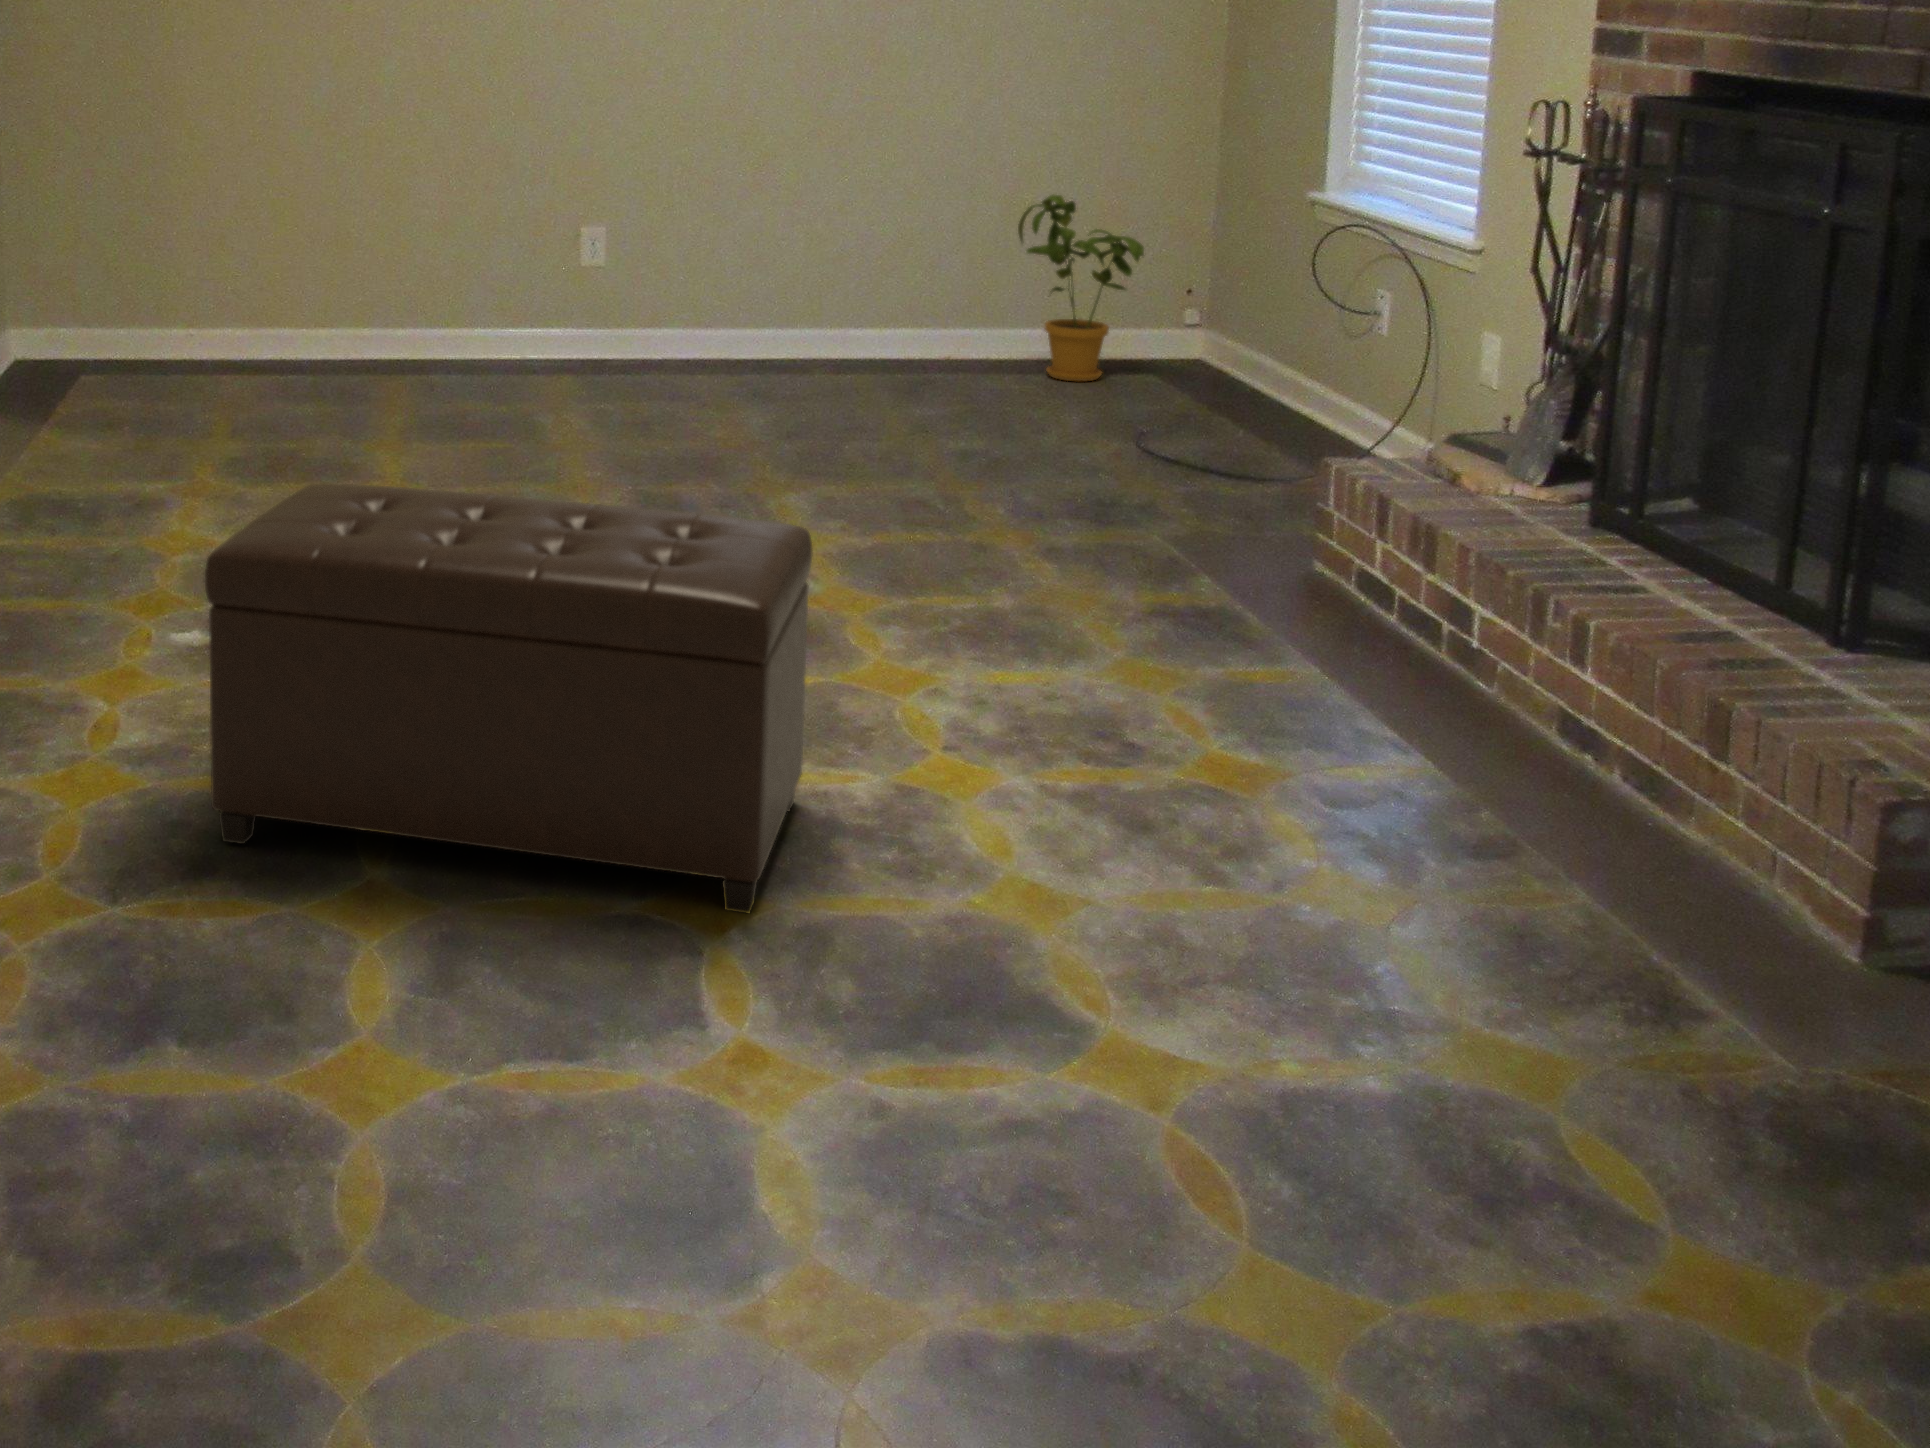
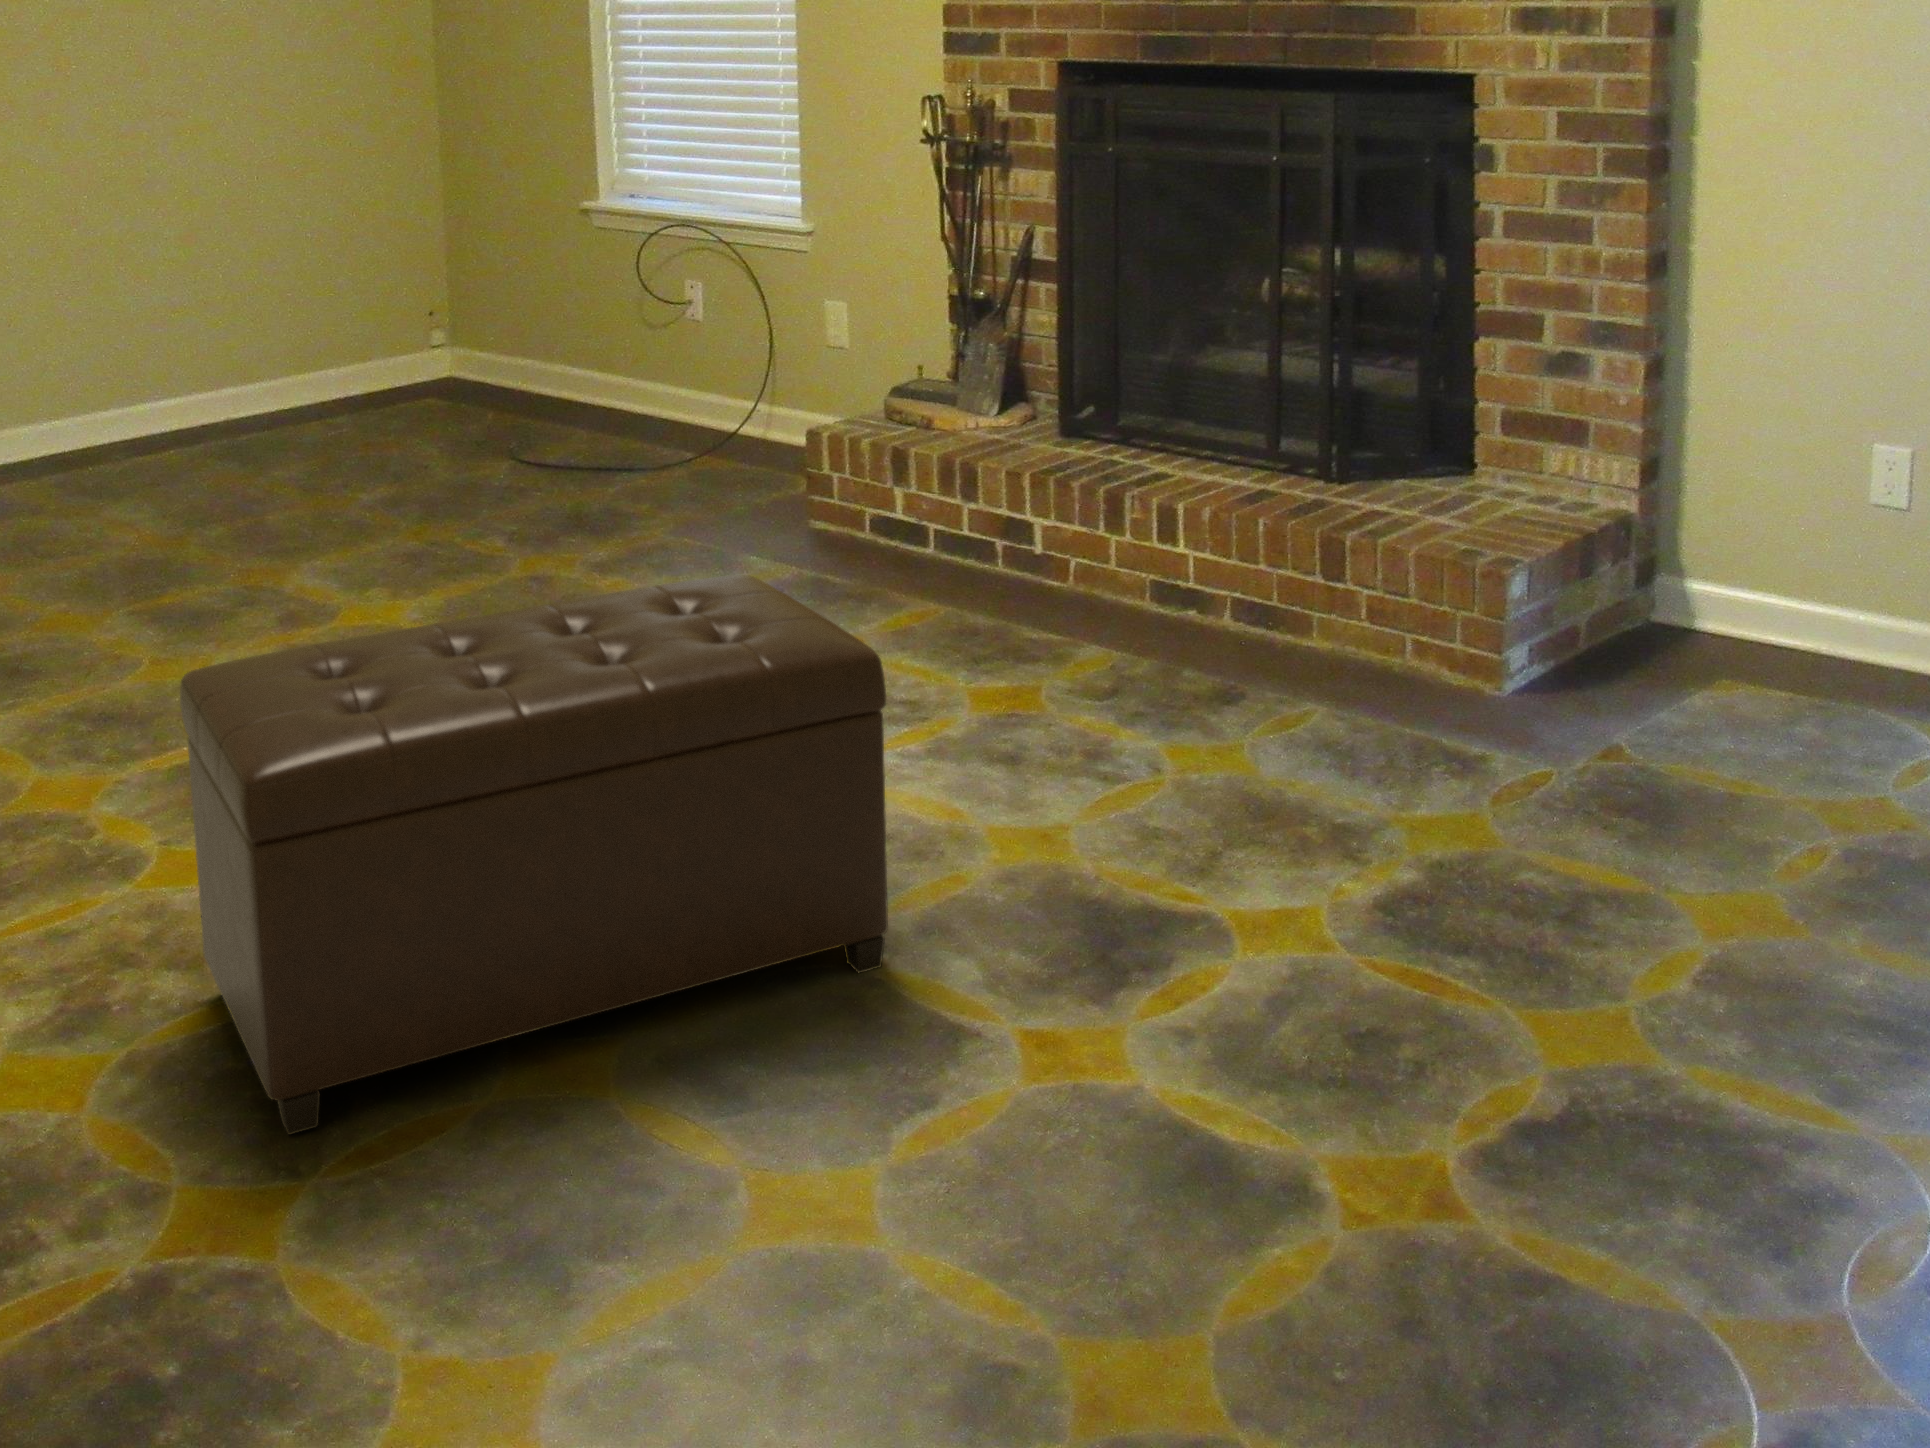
house plant: present [1018,194,1144,381] -> none [306,235,440,416]

